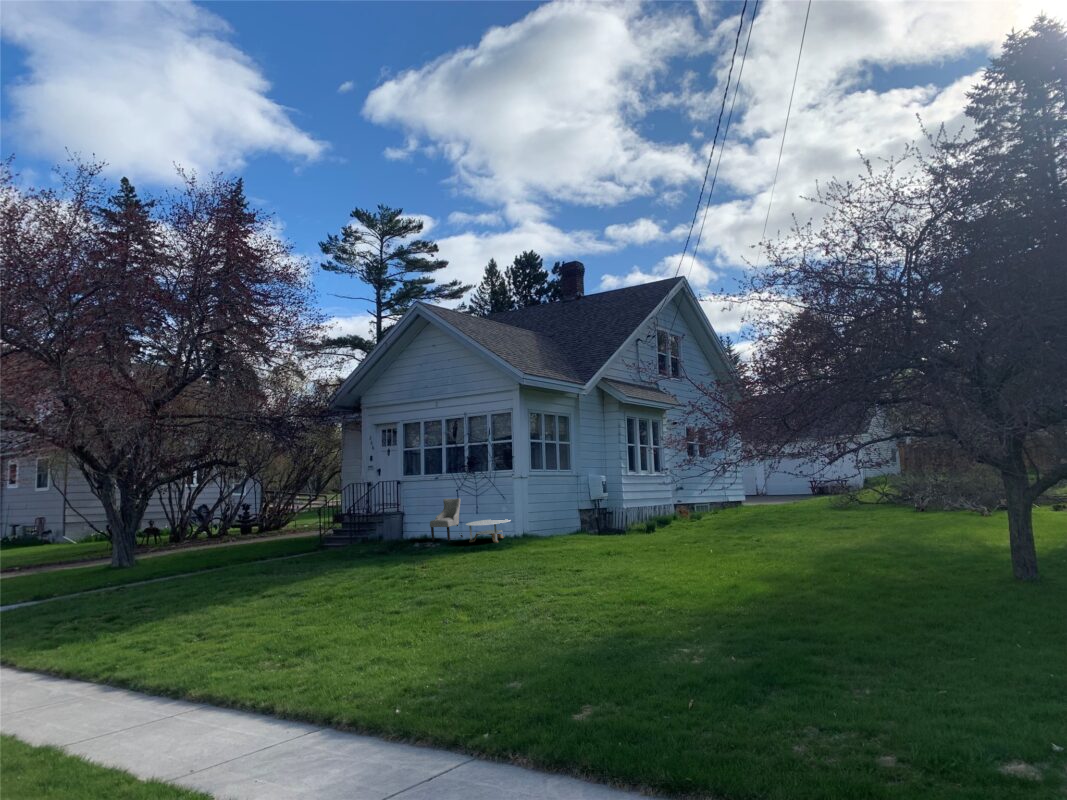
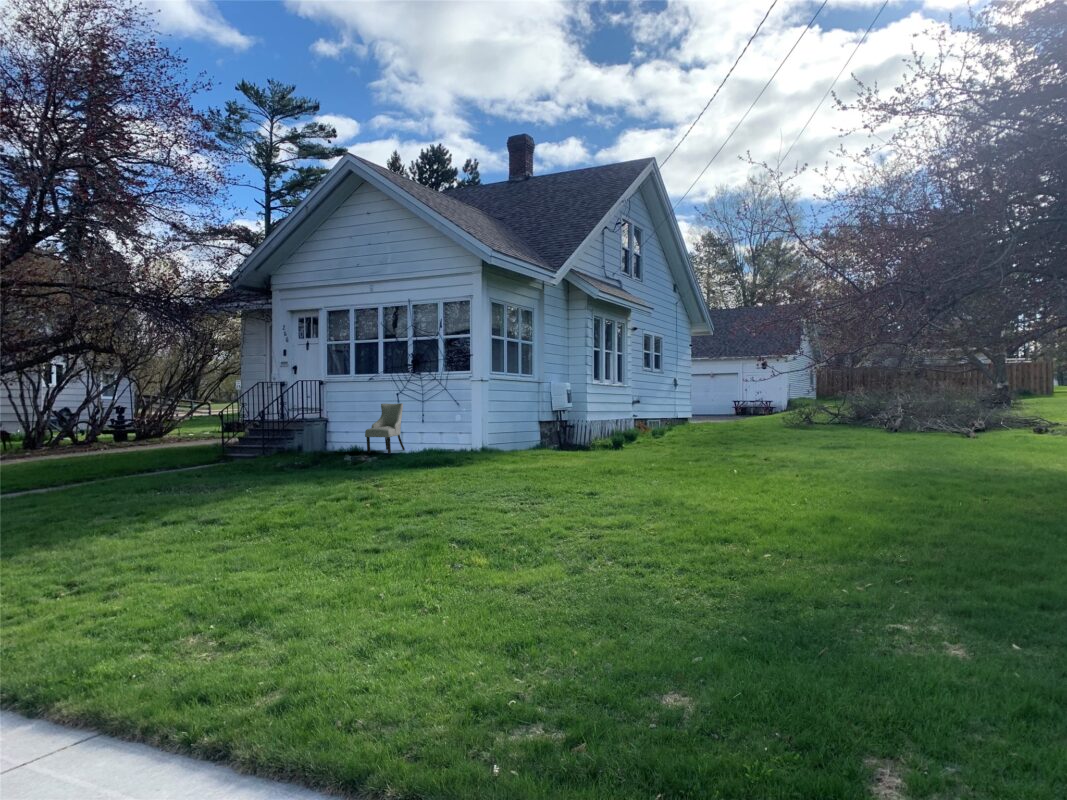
round table: present [466,519,511,543] -> none [413,429,468,457]

